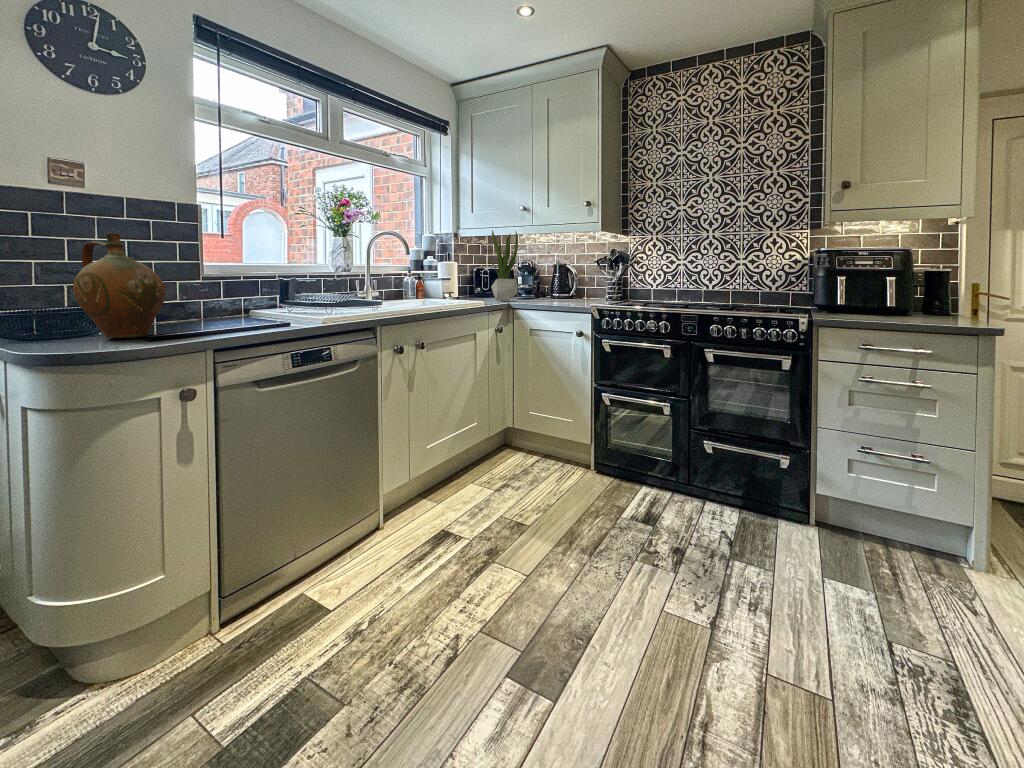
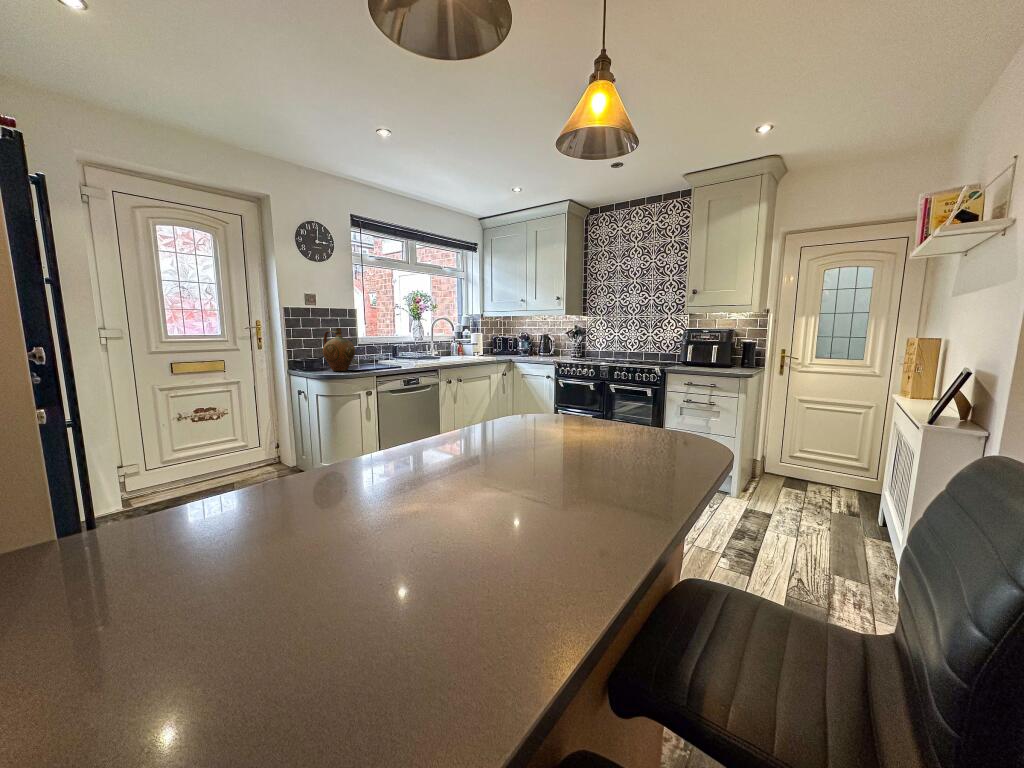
potted plant: present [489,230,518,301] -> none [498,315,517,356]

